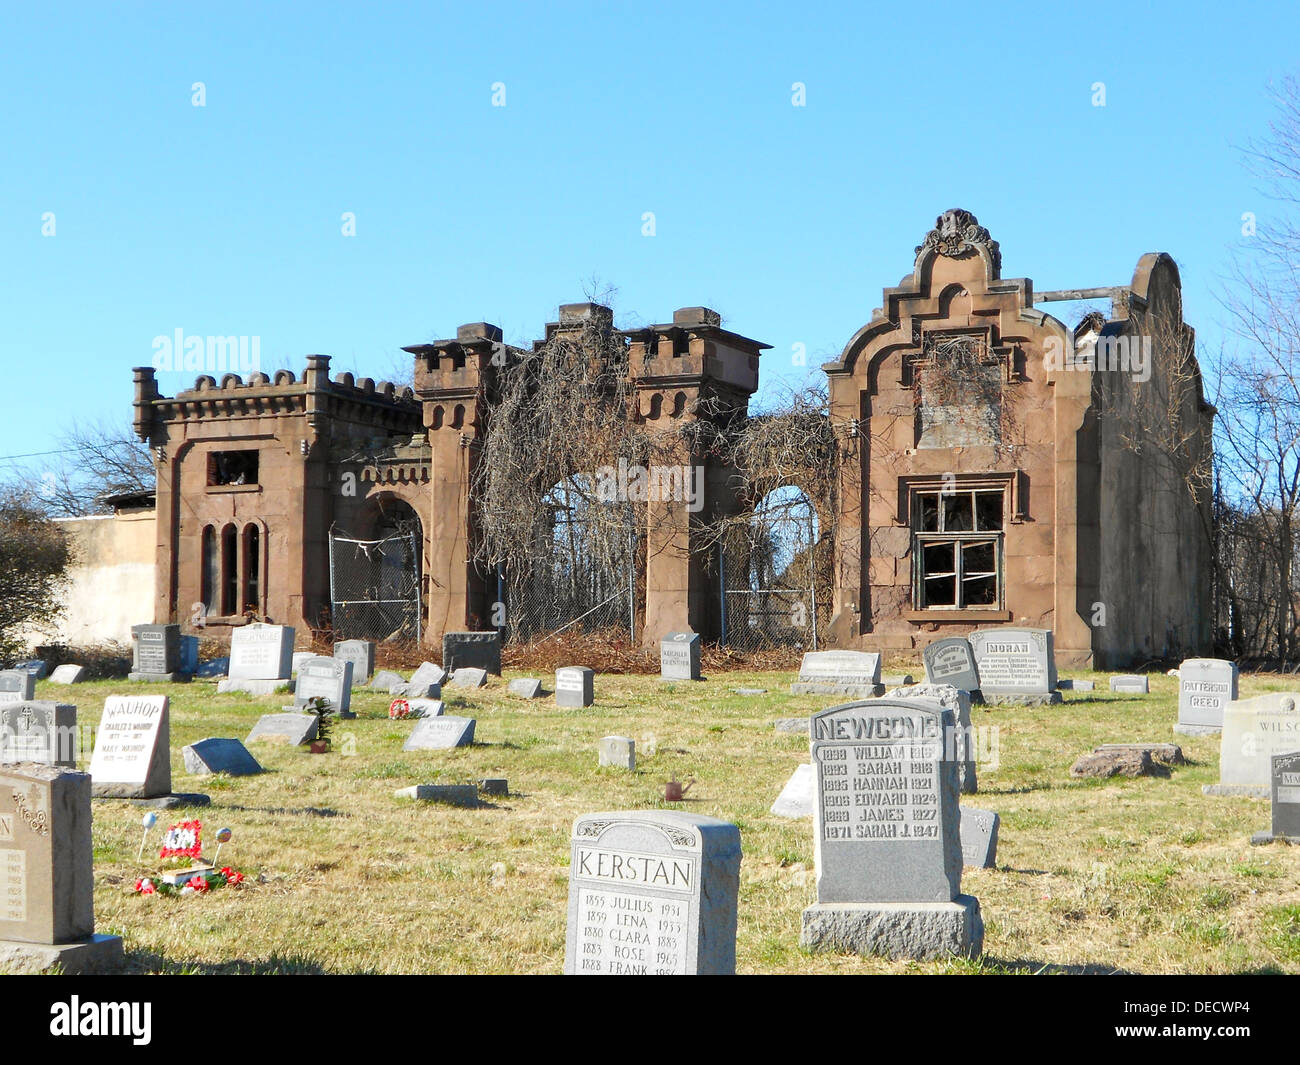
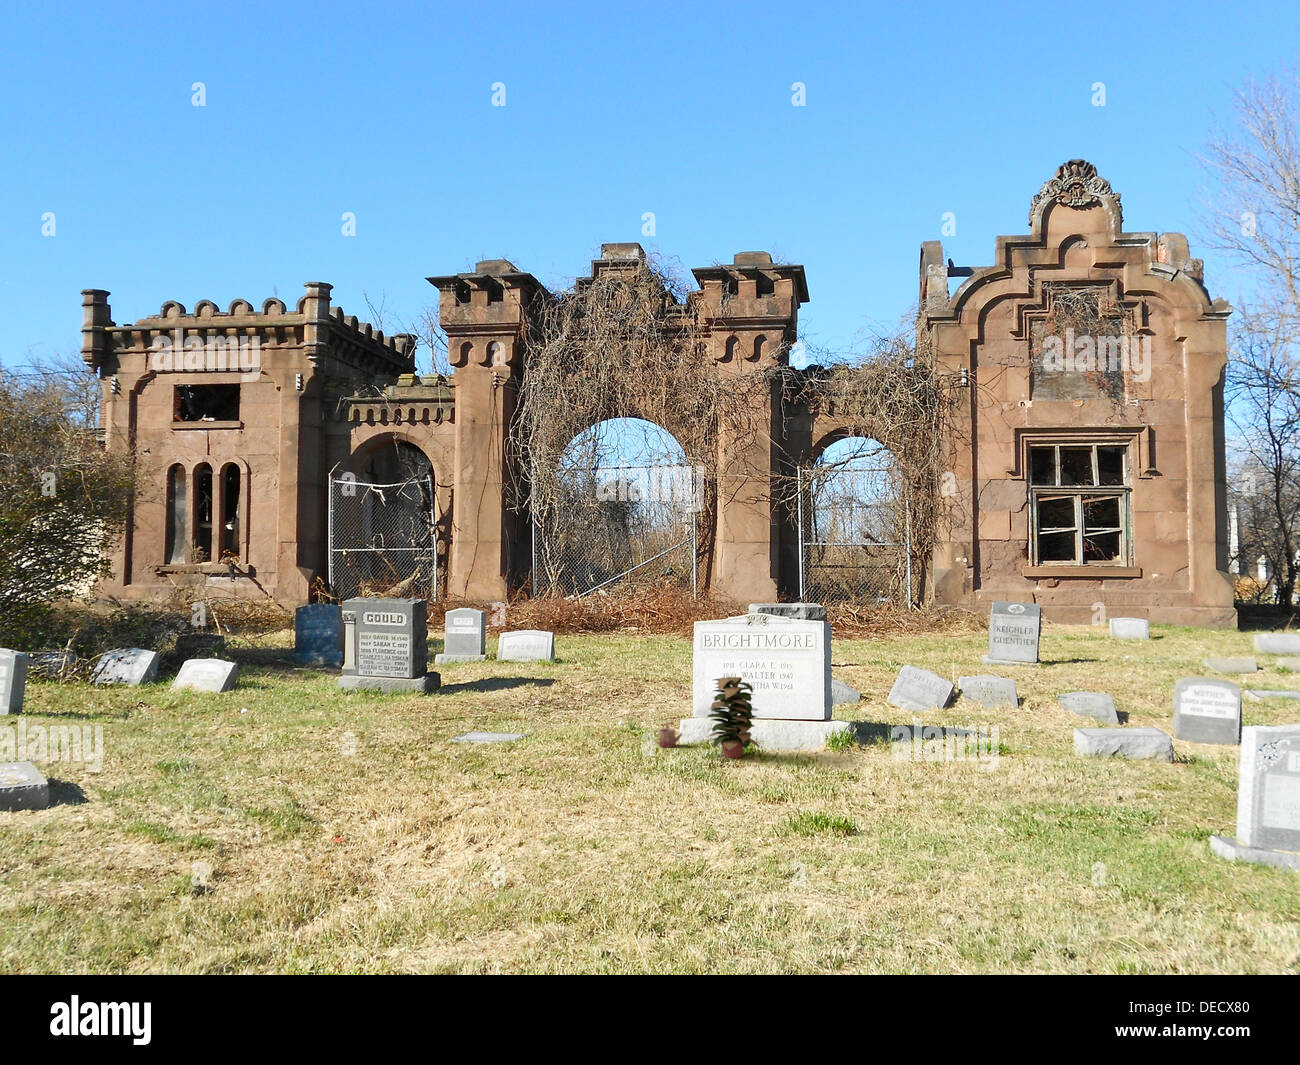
decorative plant: present [300,696,338,753] -> present [707,677,760,758]

